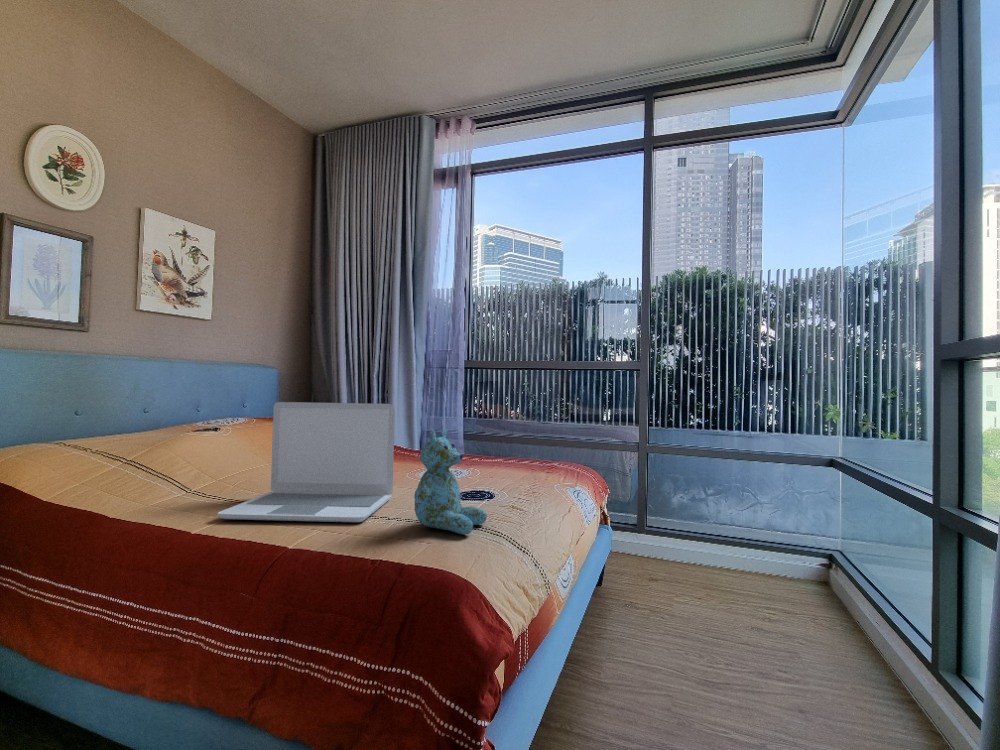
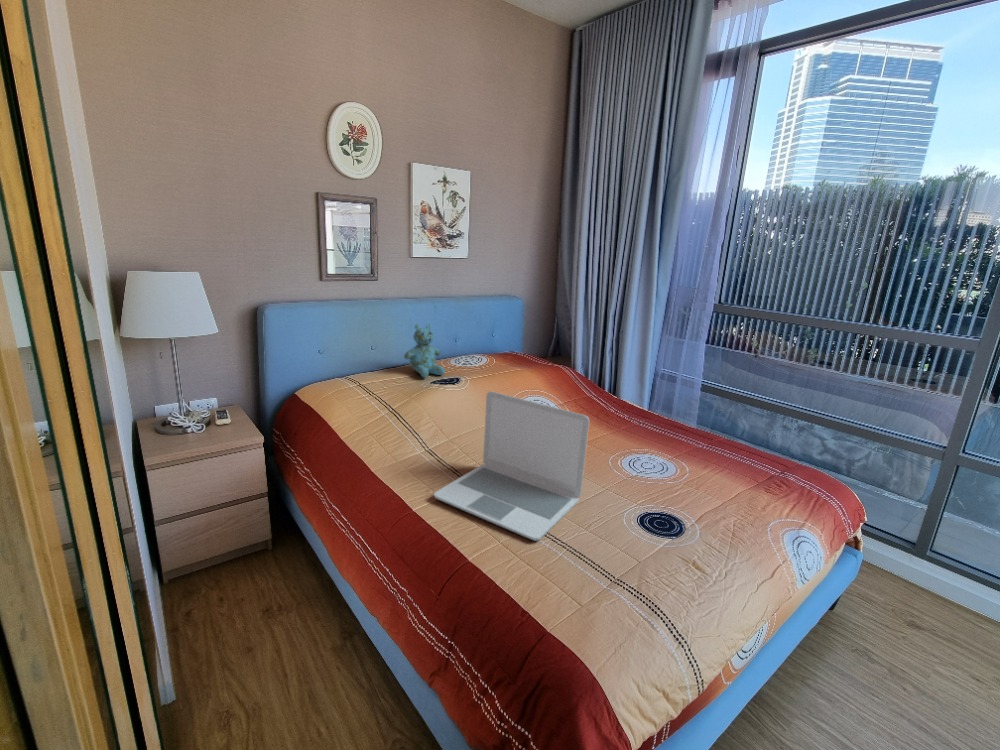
stuffed bear: present [414,428,487,534] -> present [404,323,445,378]

